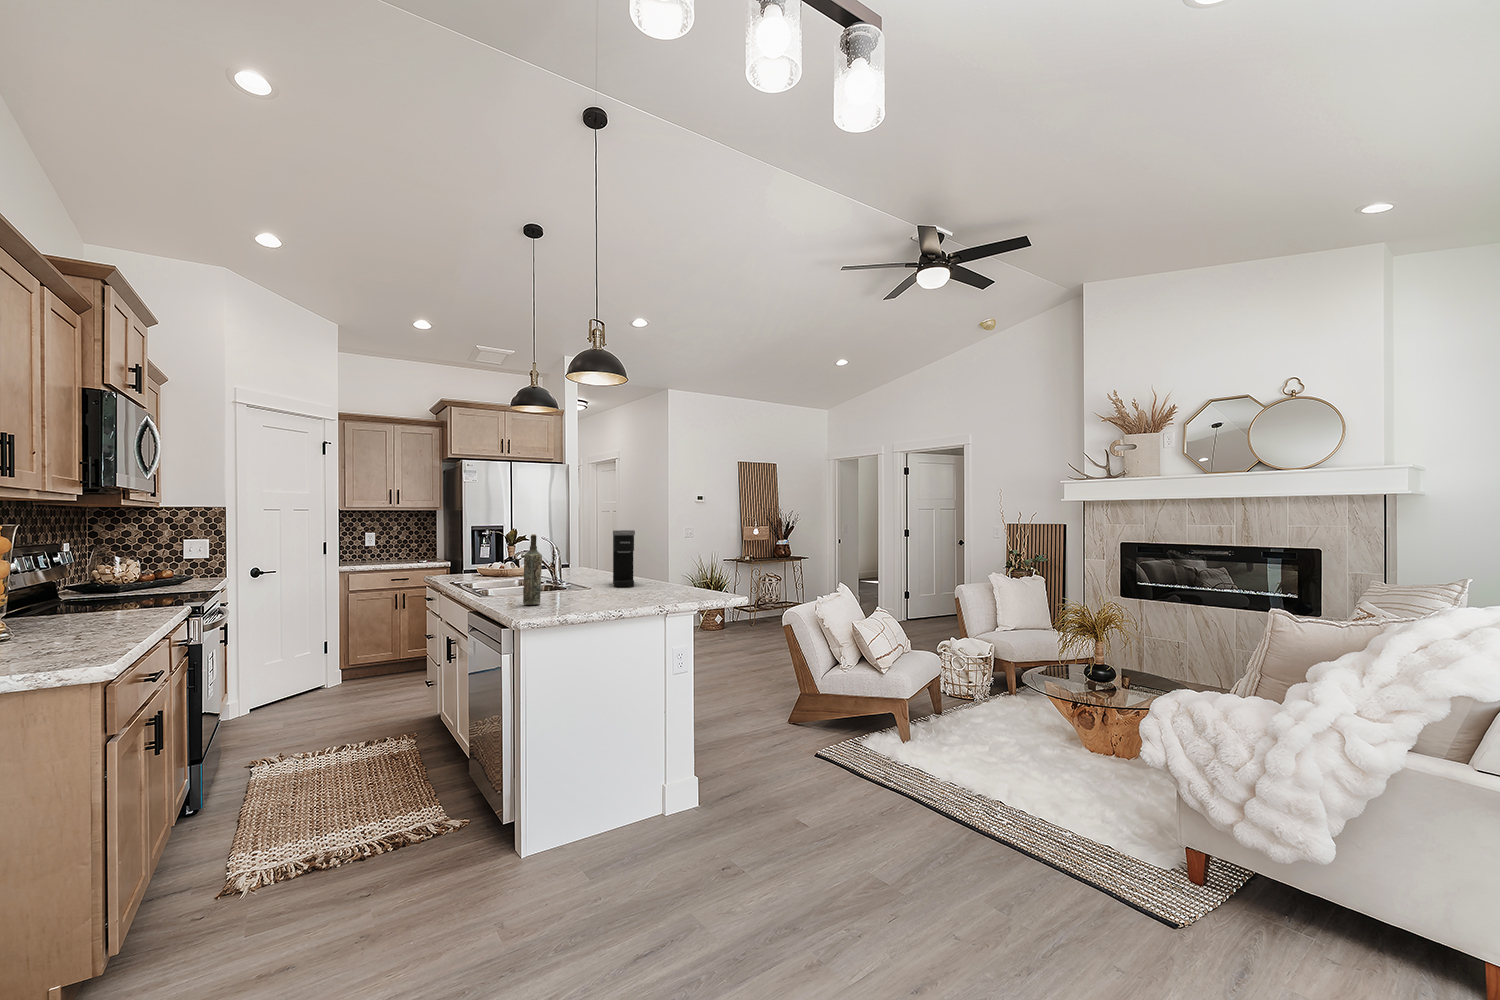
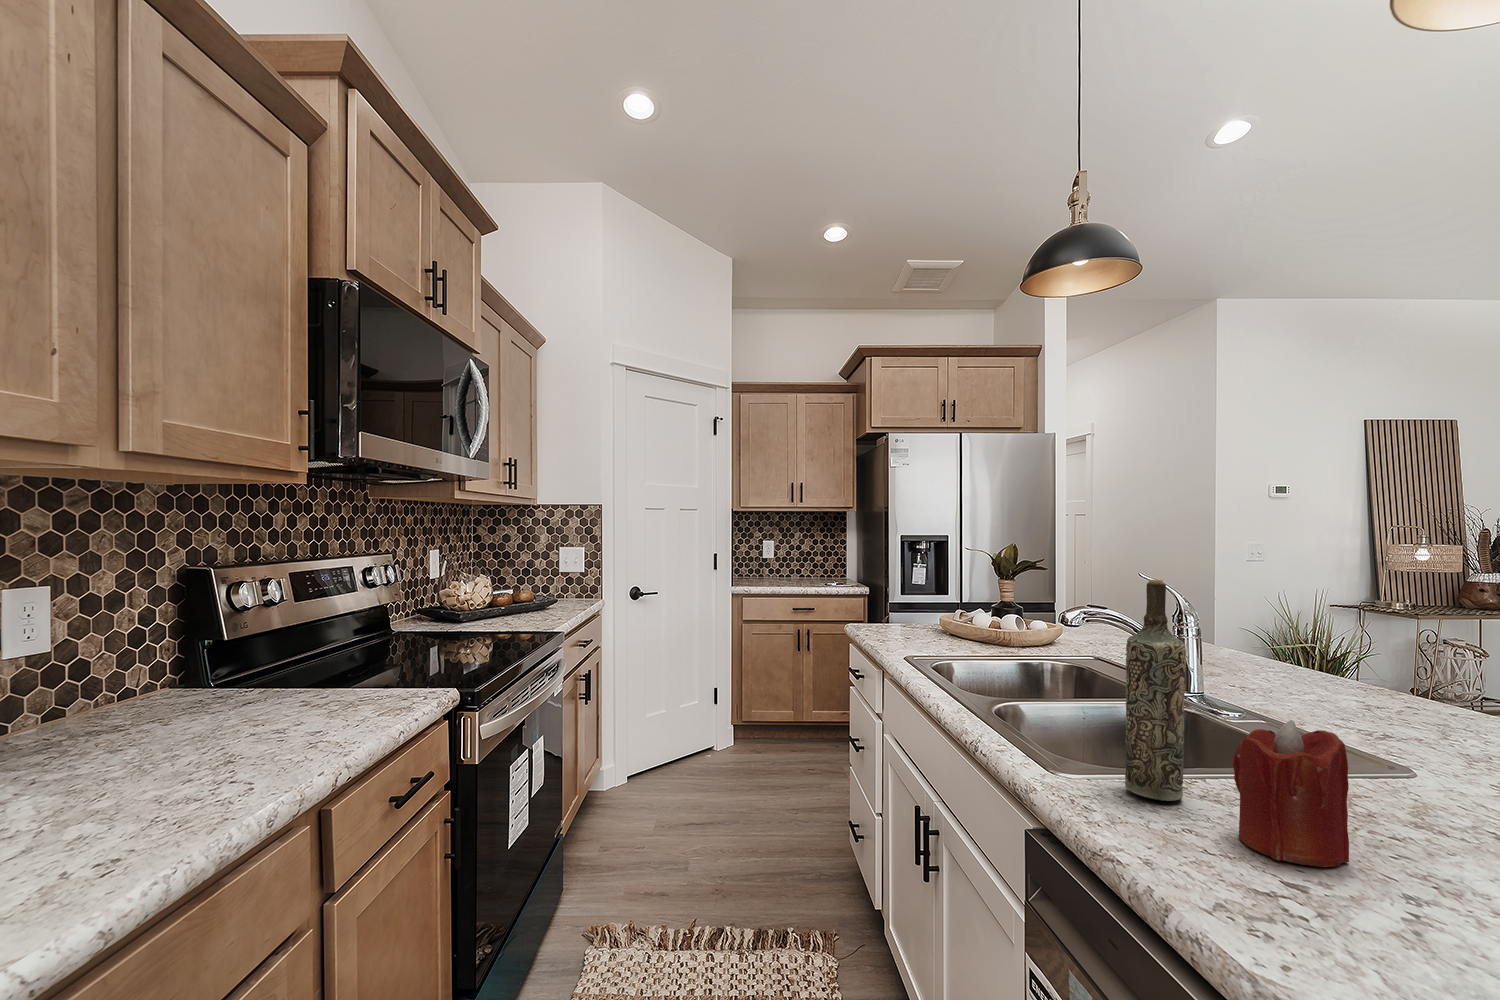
coffee maker: present [613,530,635,587] -> none [1270,562,1367,721]
candle: none [547,572,573,610] -> present [1233,720,1349,867]

